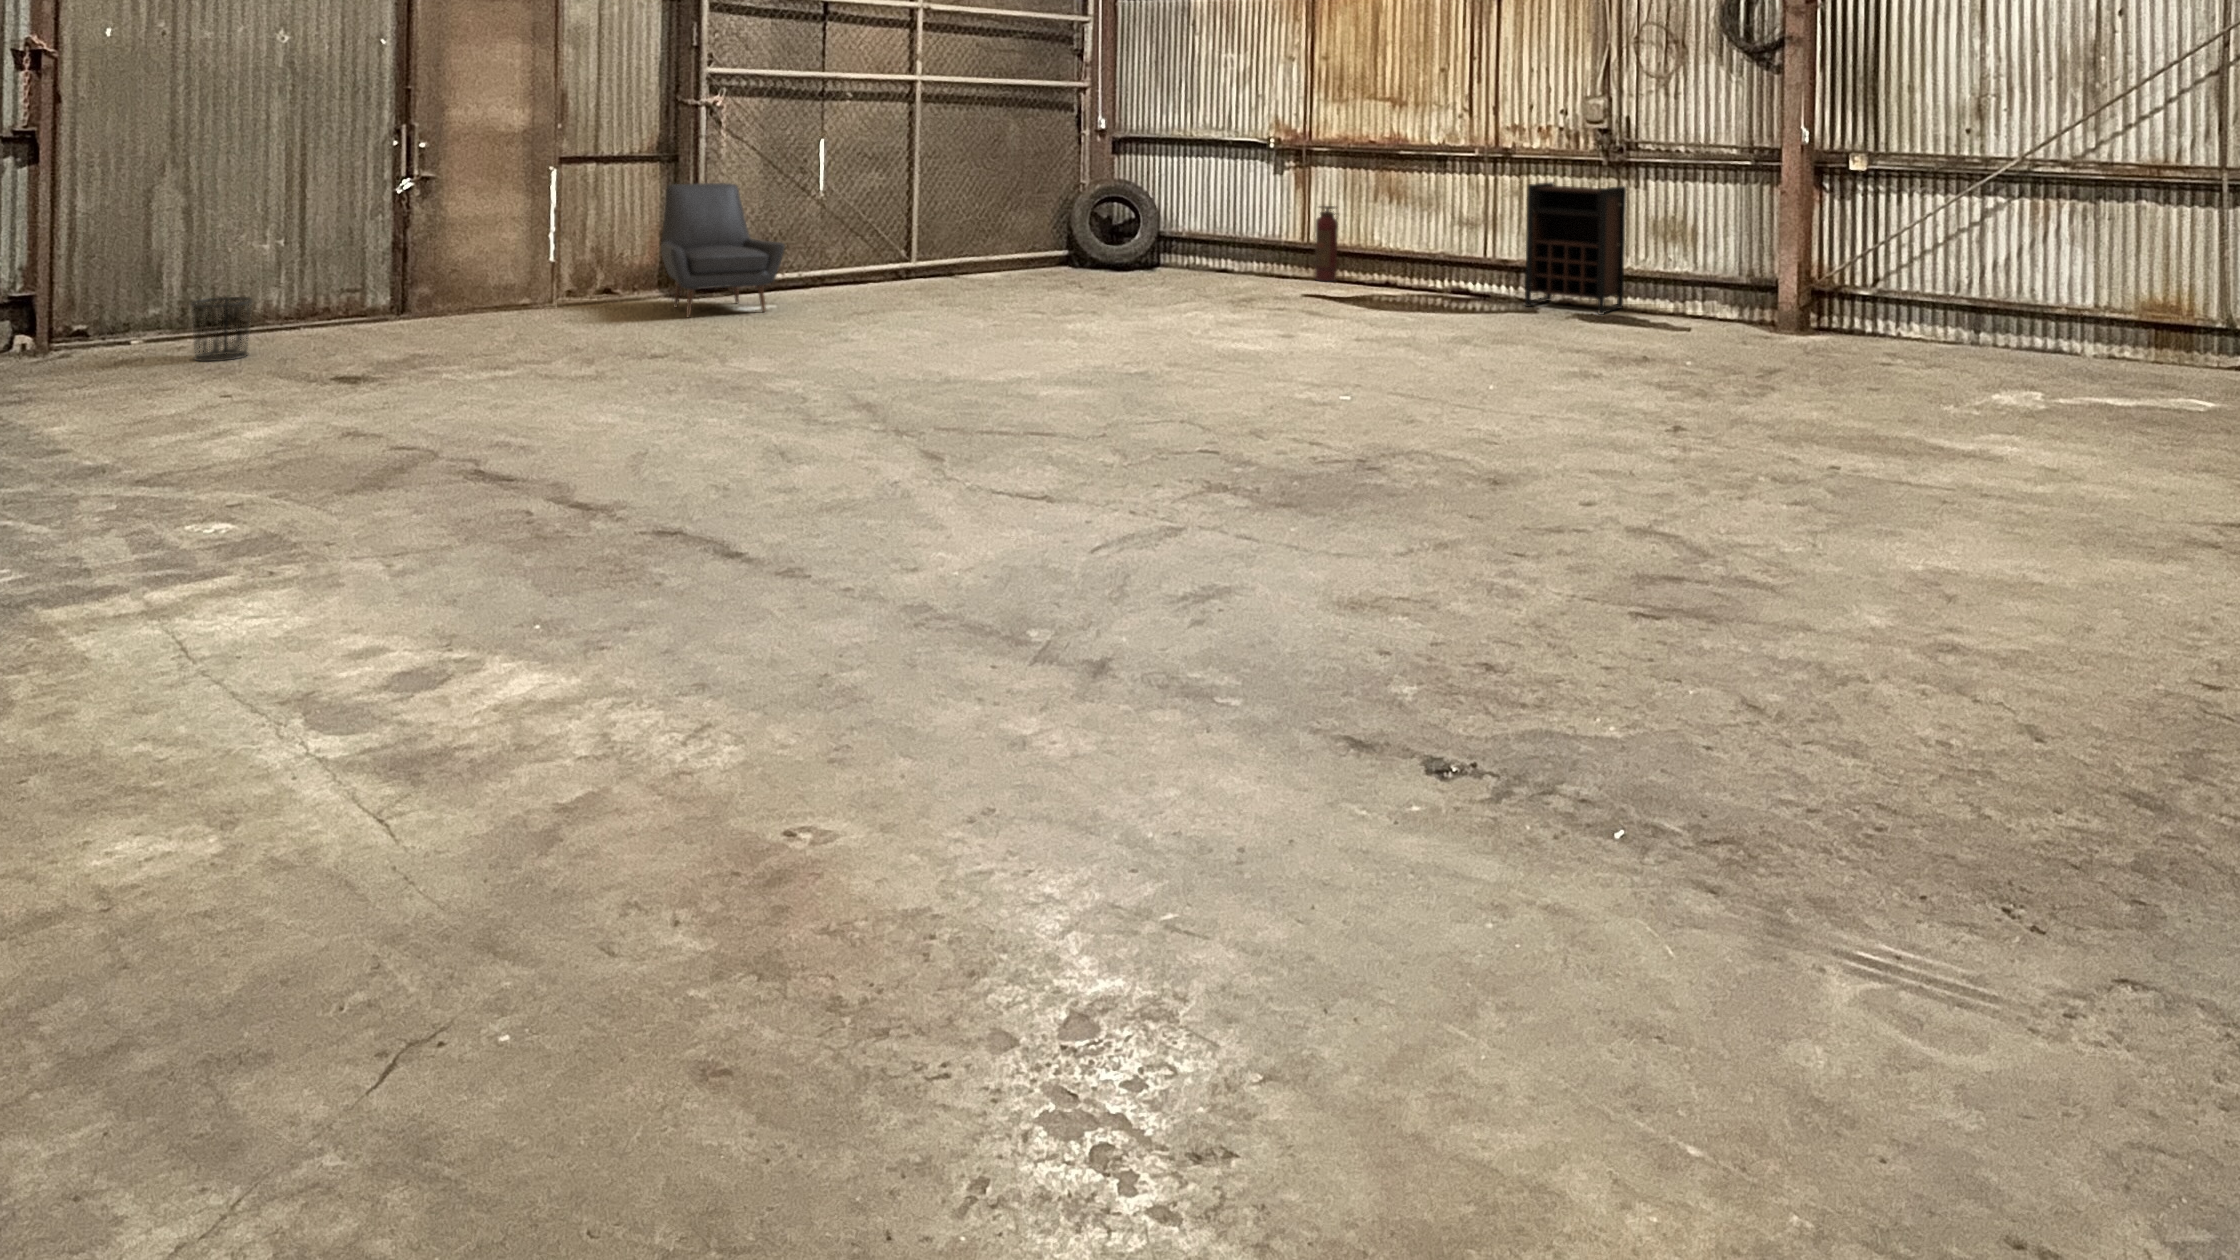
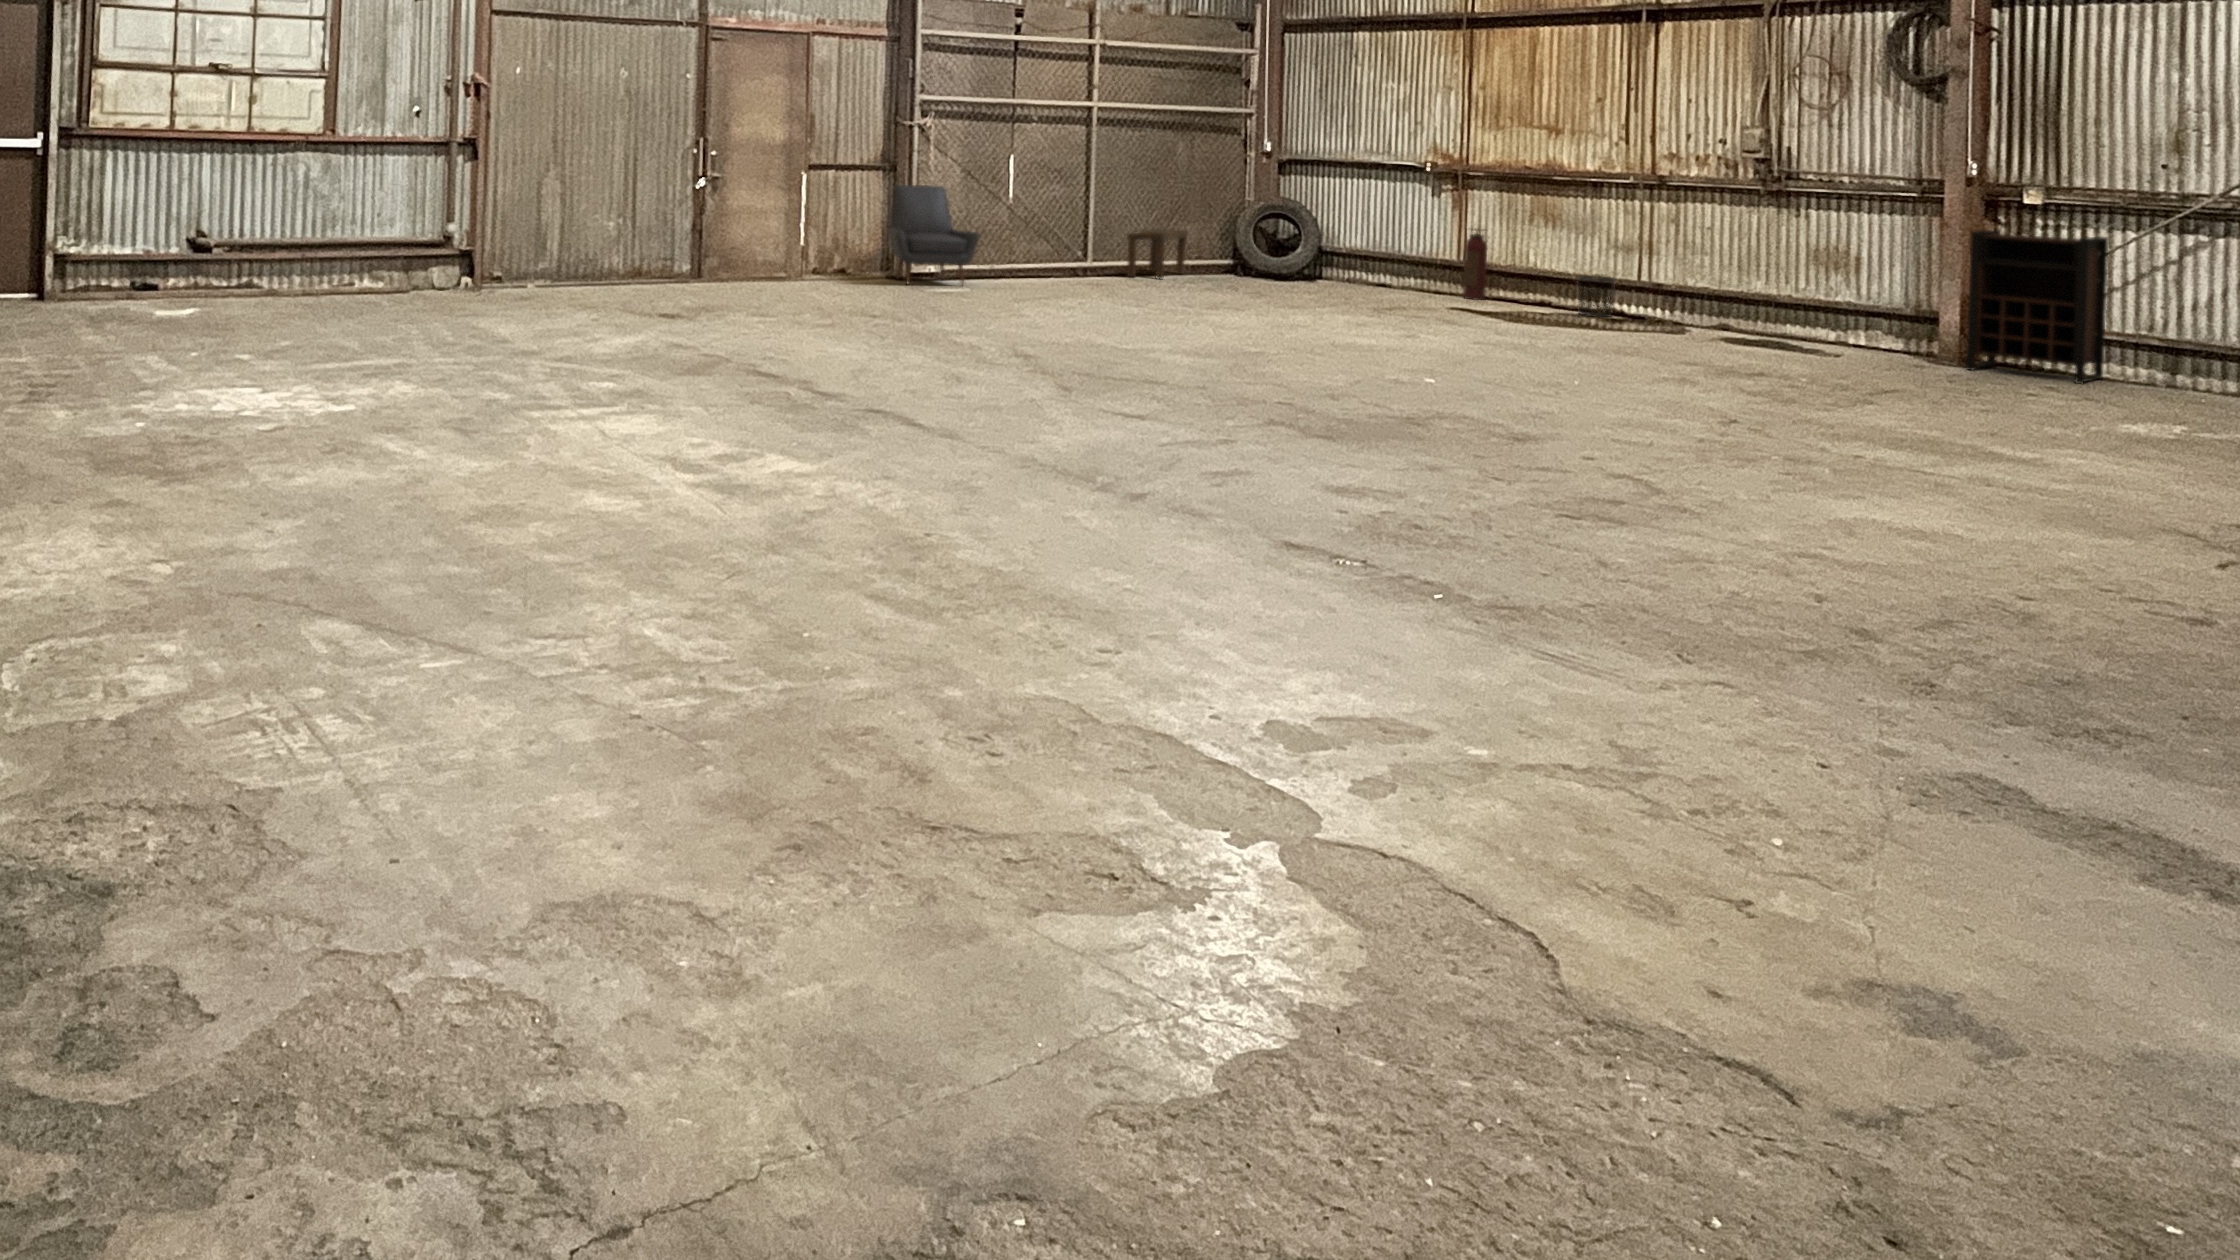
shelving unit: present [1525,182,1626,315] -> present [1966,230,2108,384]
bench: none [961,219,1027,279] -> present [1127,229,1188,279]
trash can: present [190,297,253,361] -> present [1577,276,1615,317]

